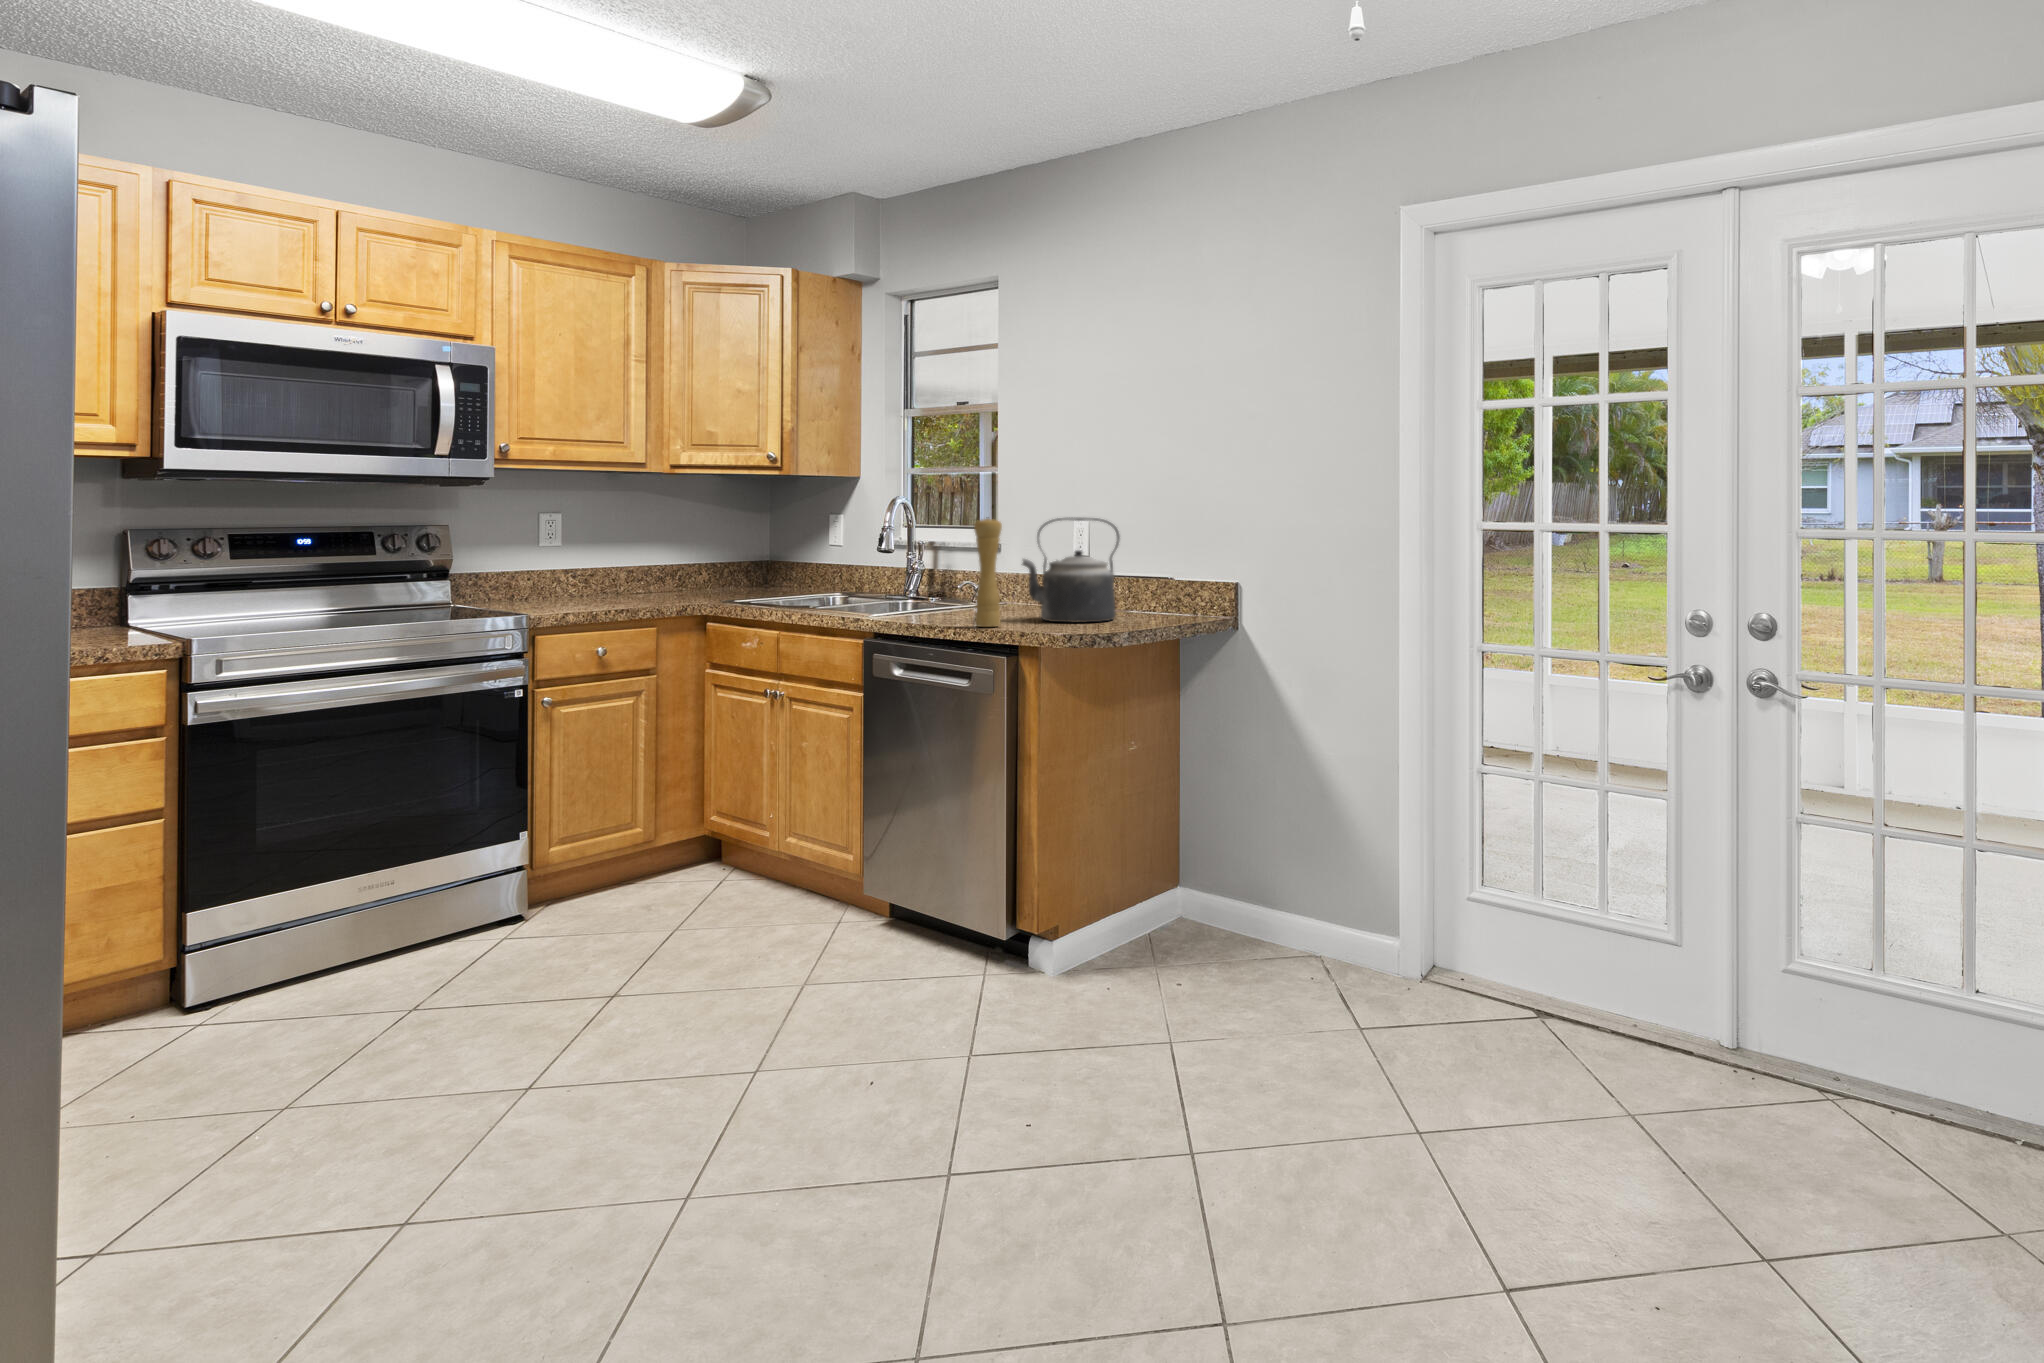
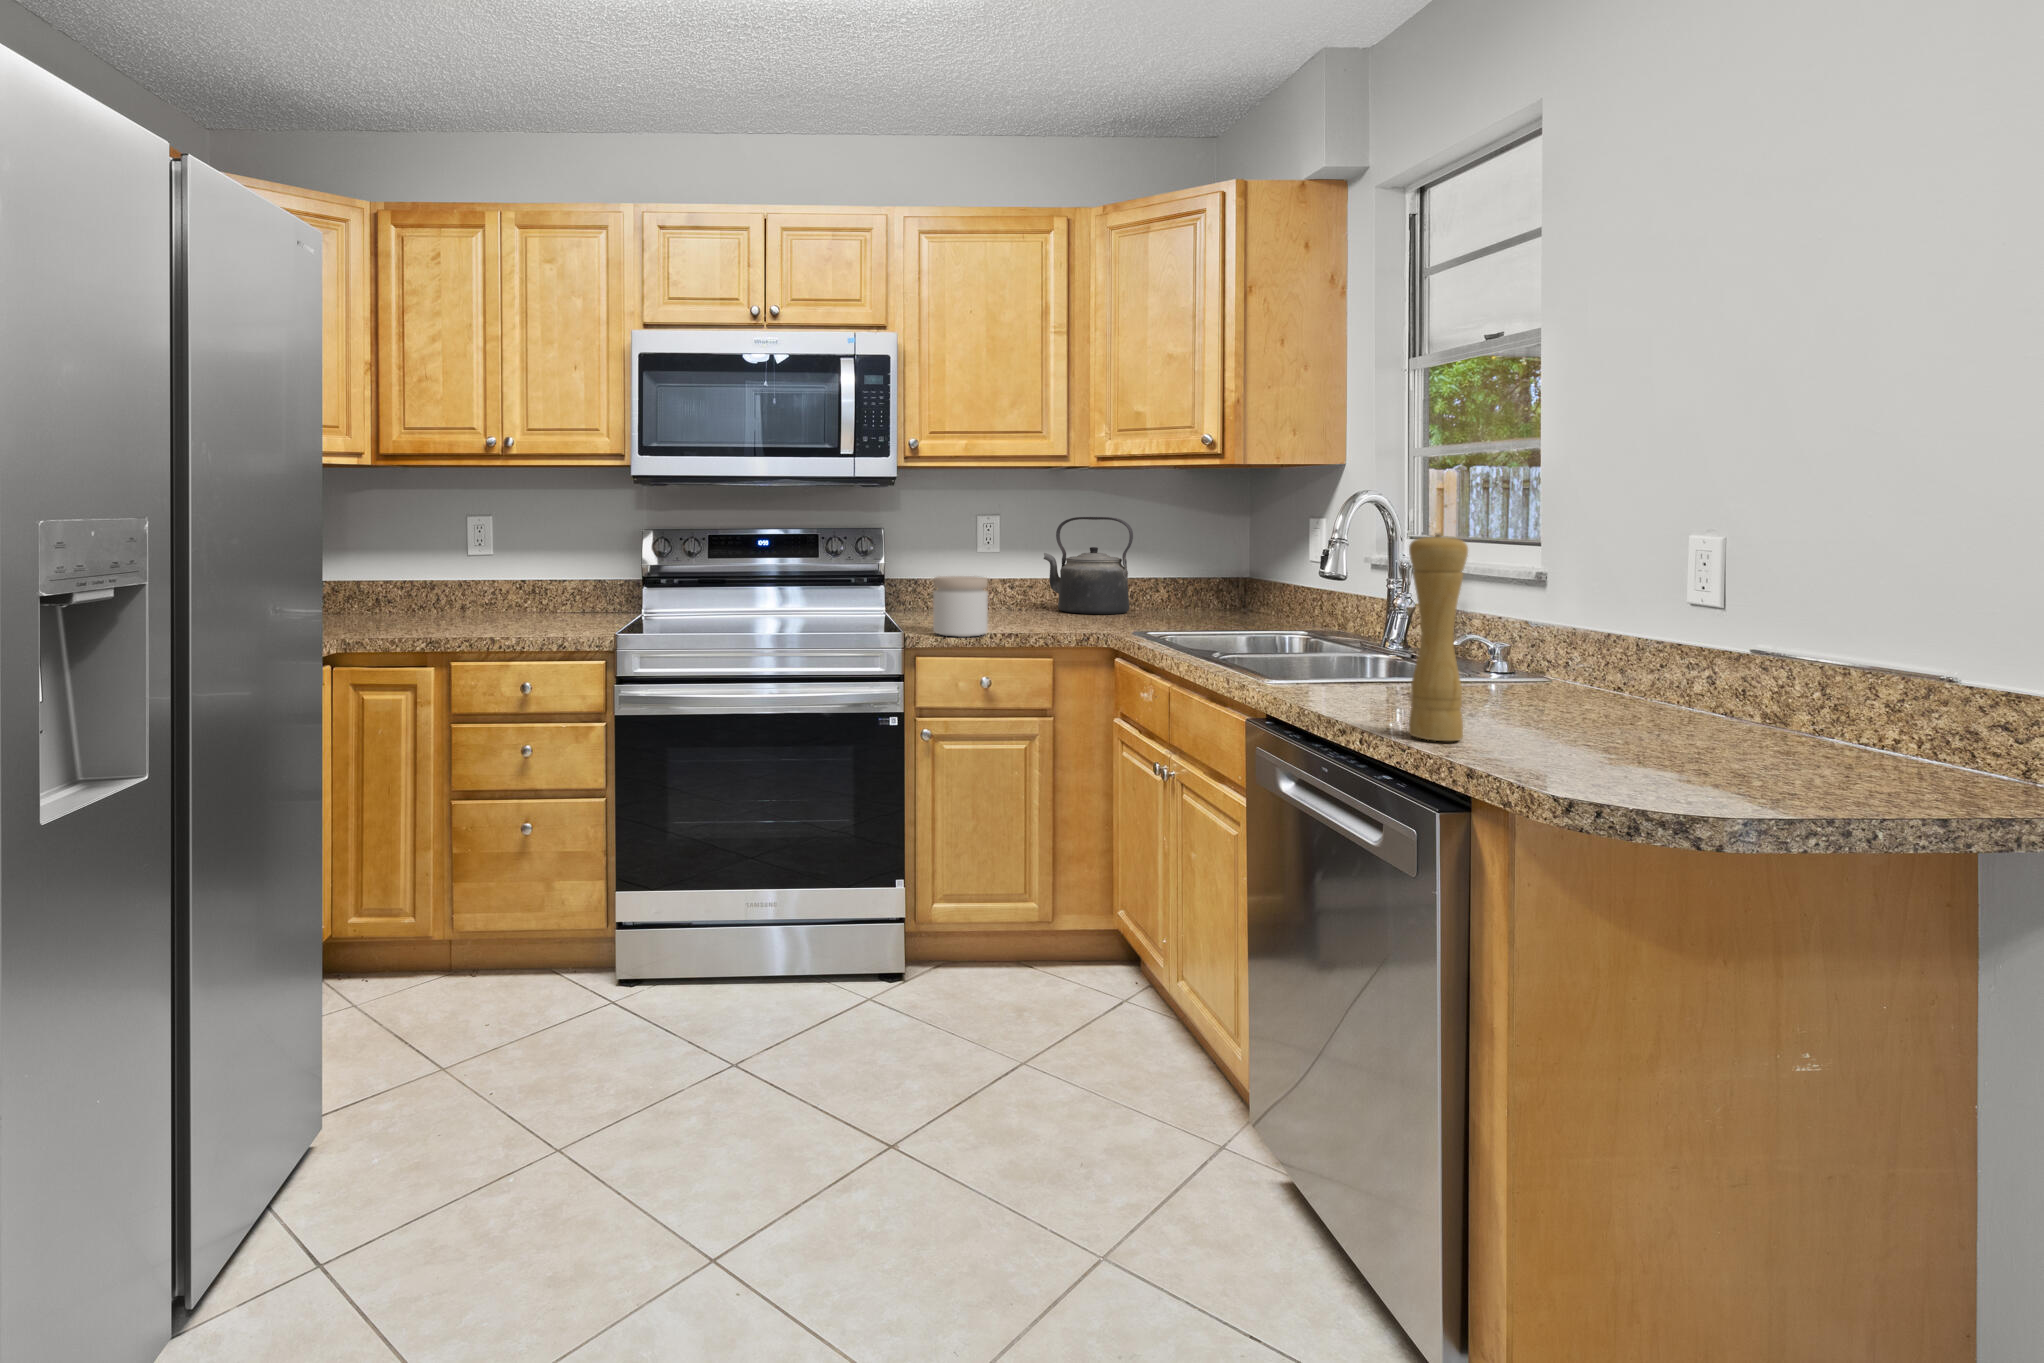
kettle: present [1022,517,1120,622] -> present [1044,517,1133,614]
jar: none [550,563,604,615] -> present [933,576,988,637]

